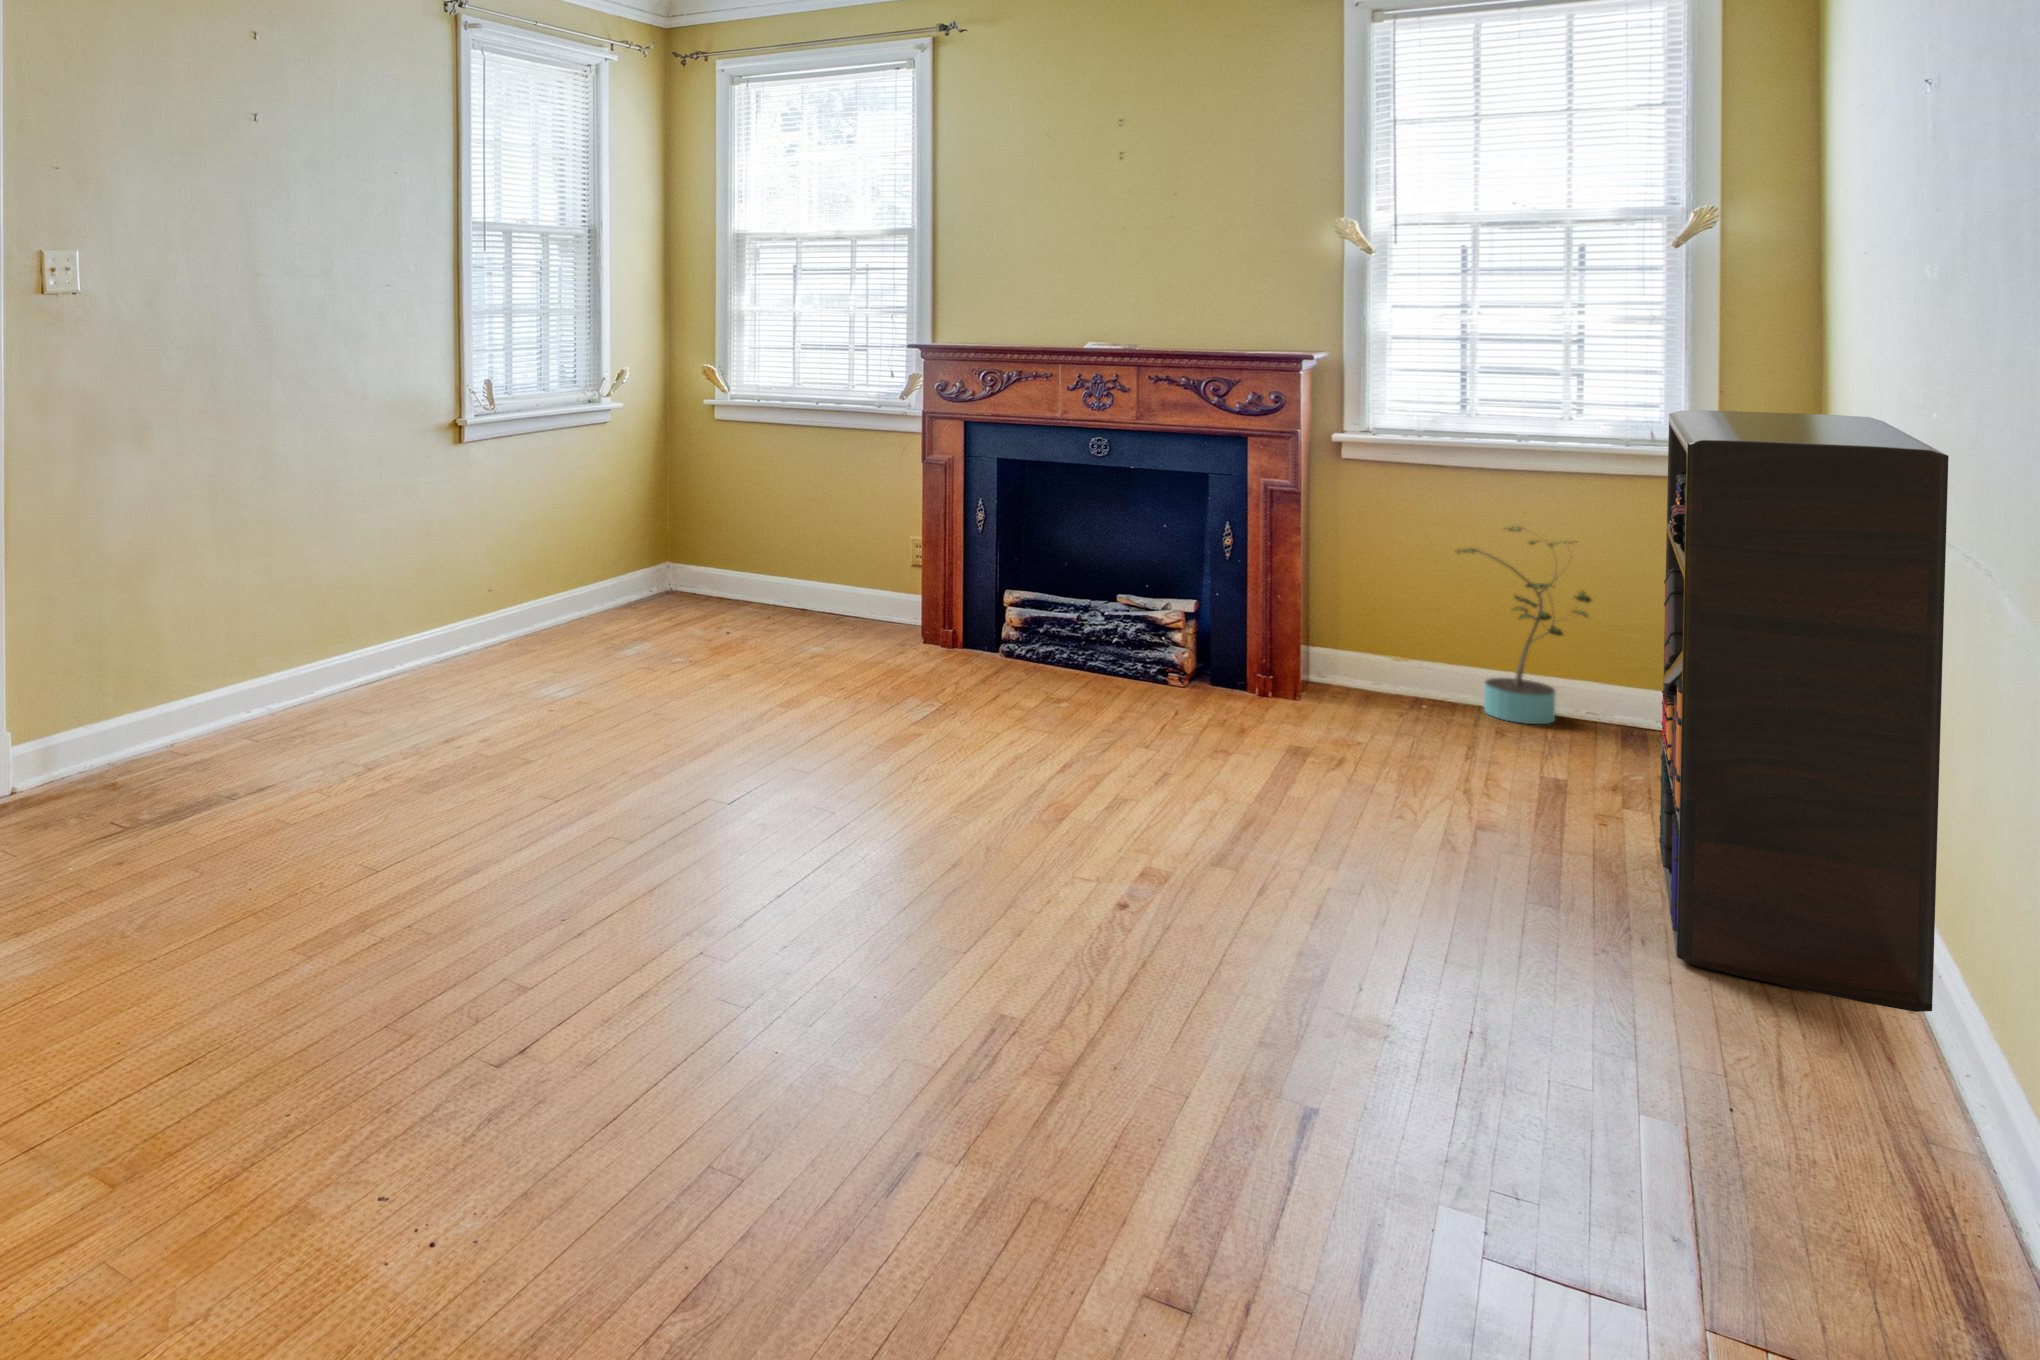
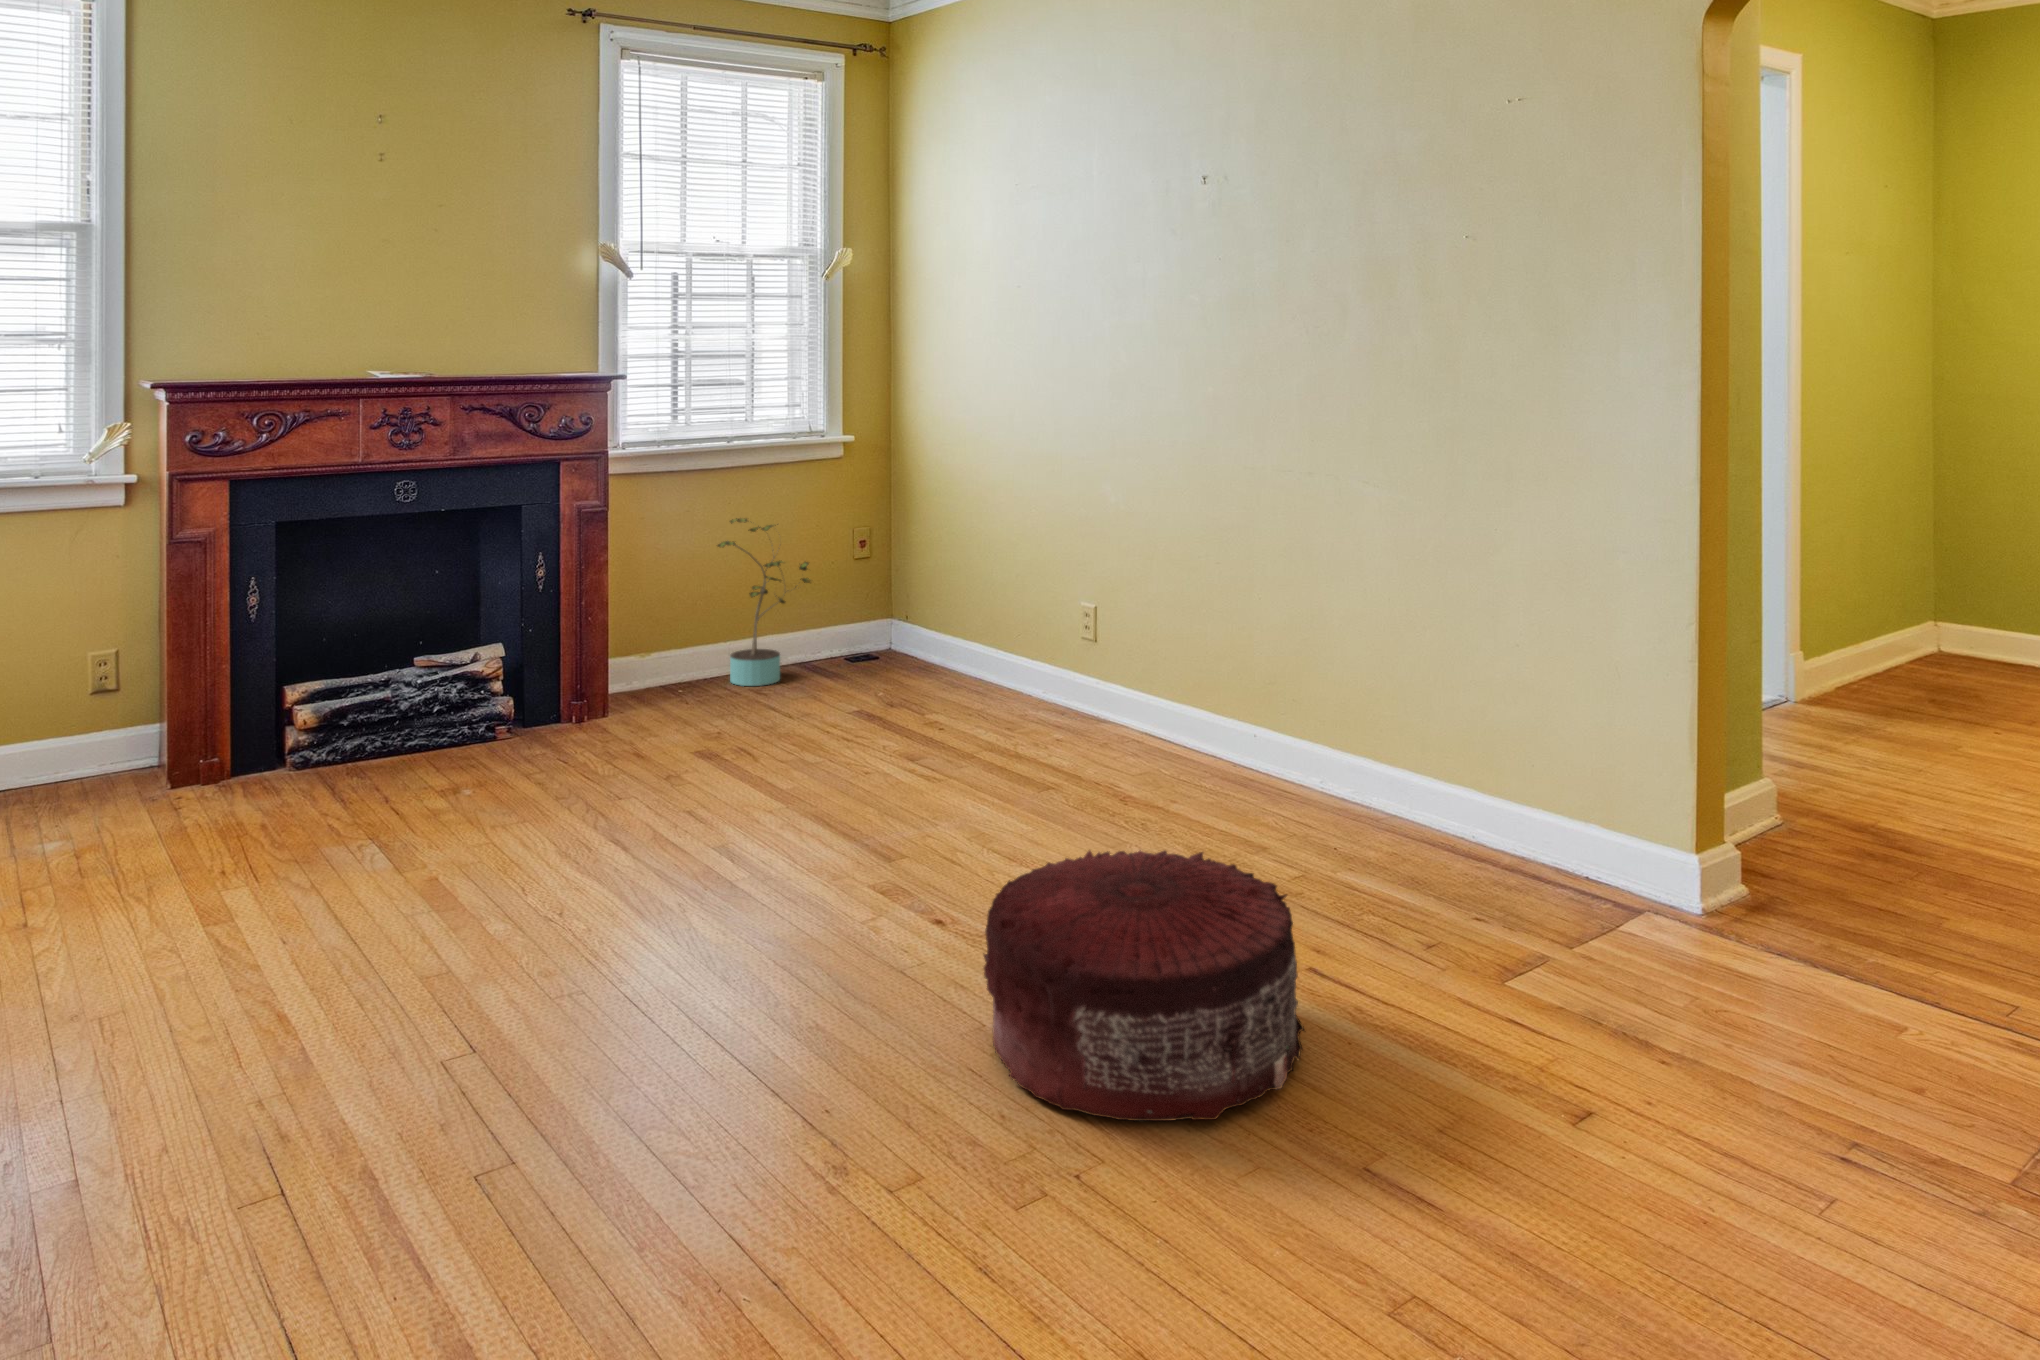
bookshelf: present [1659,411,1949,1012] -> none [996,394,1237,784]
pouf: none [857,856,1181,1144] -> present [984,850,1304,1121]

